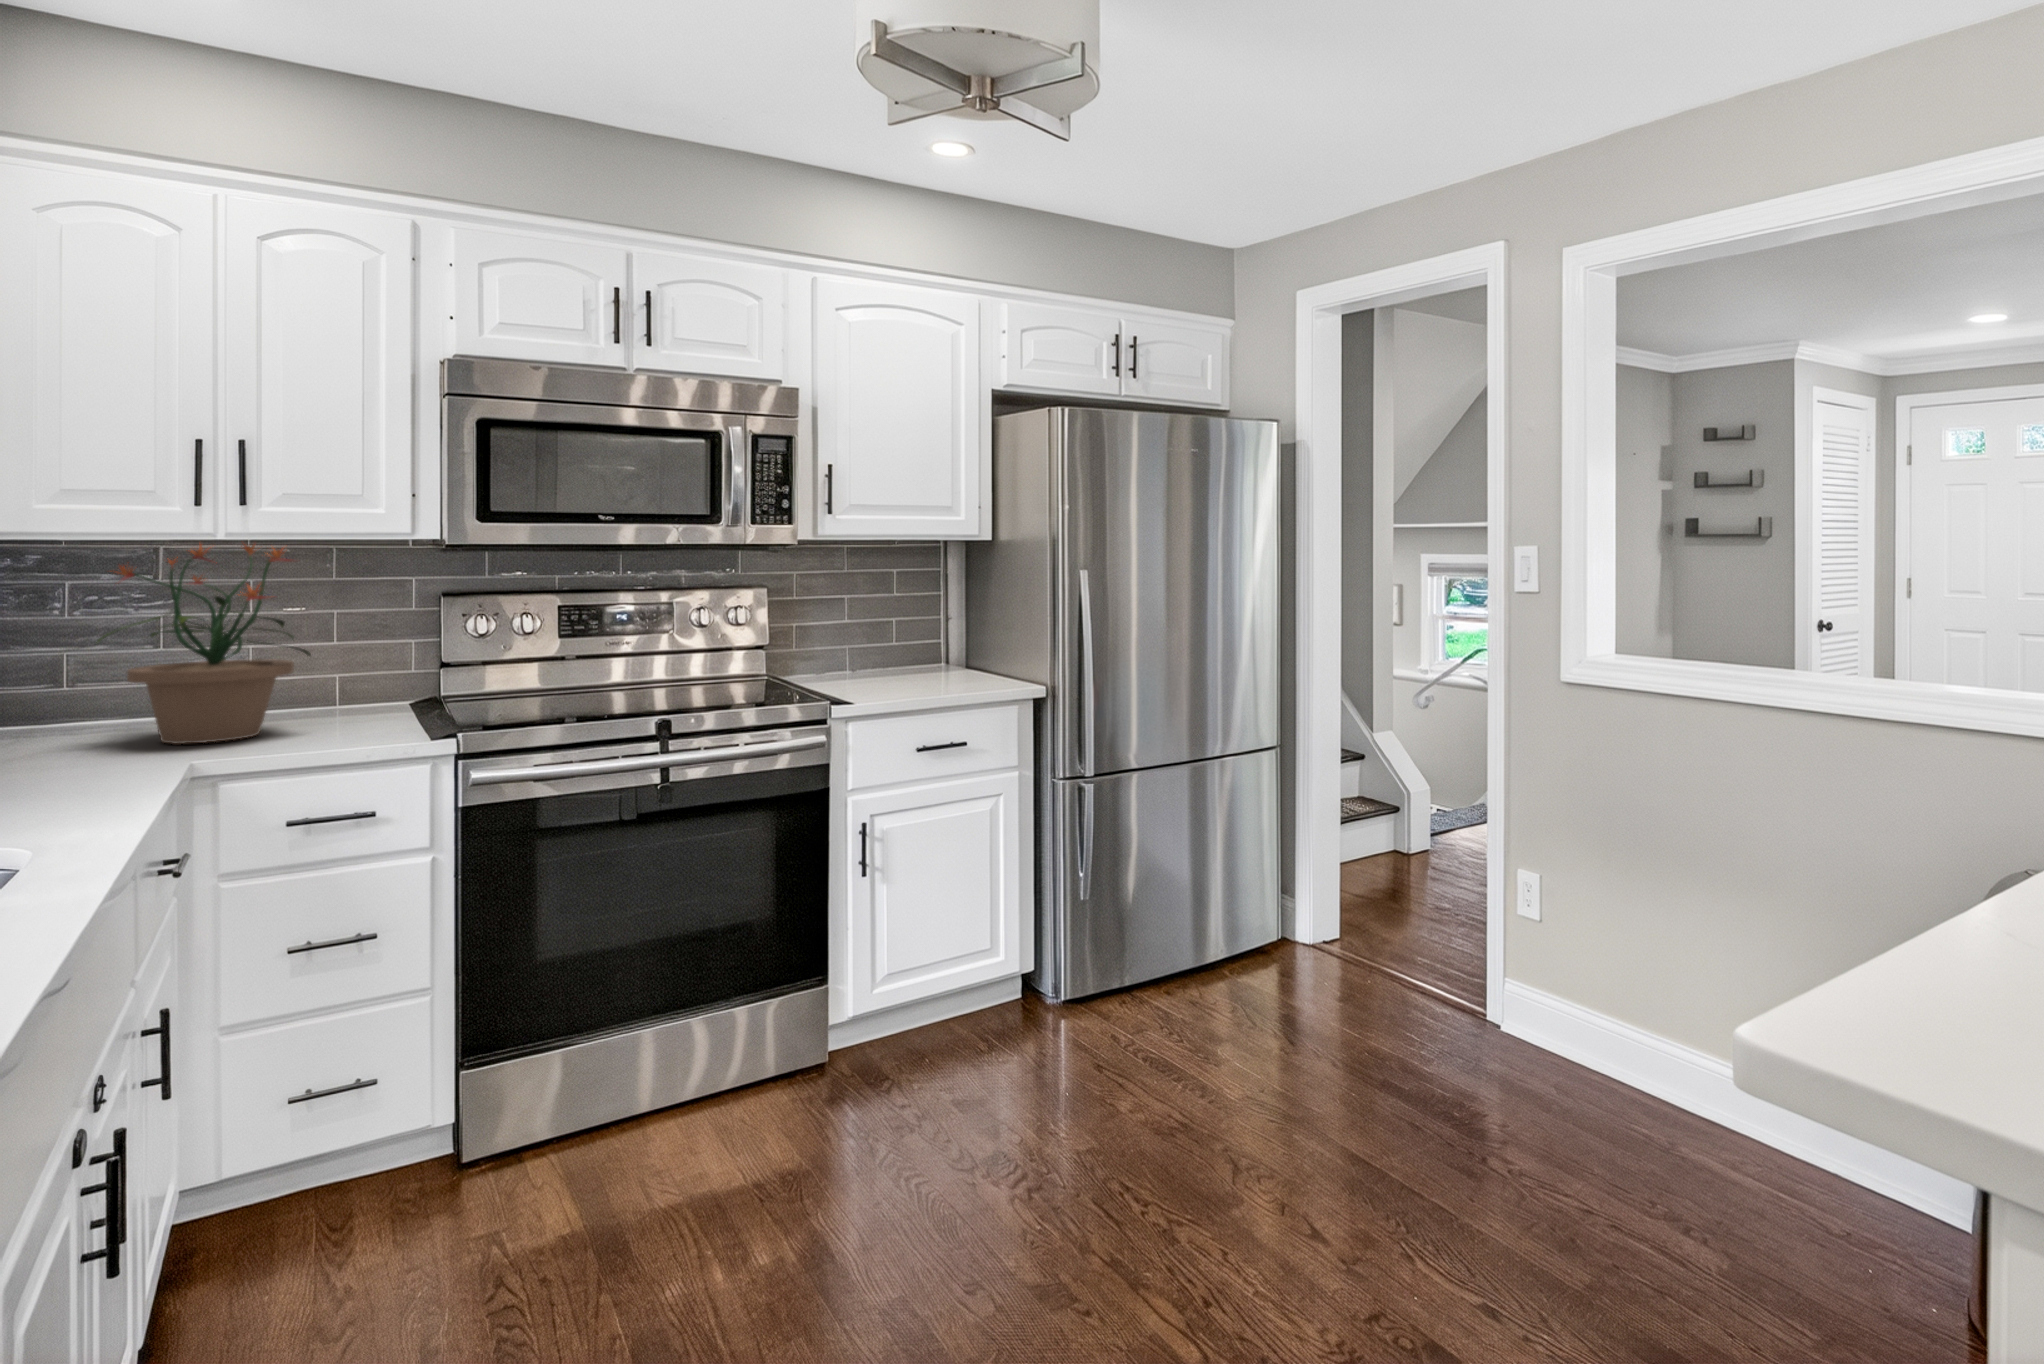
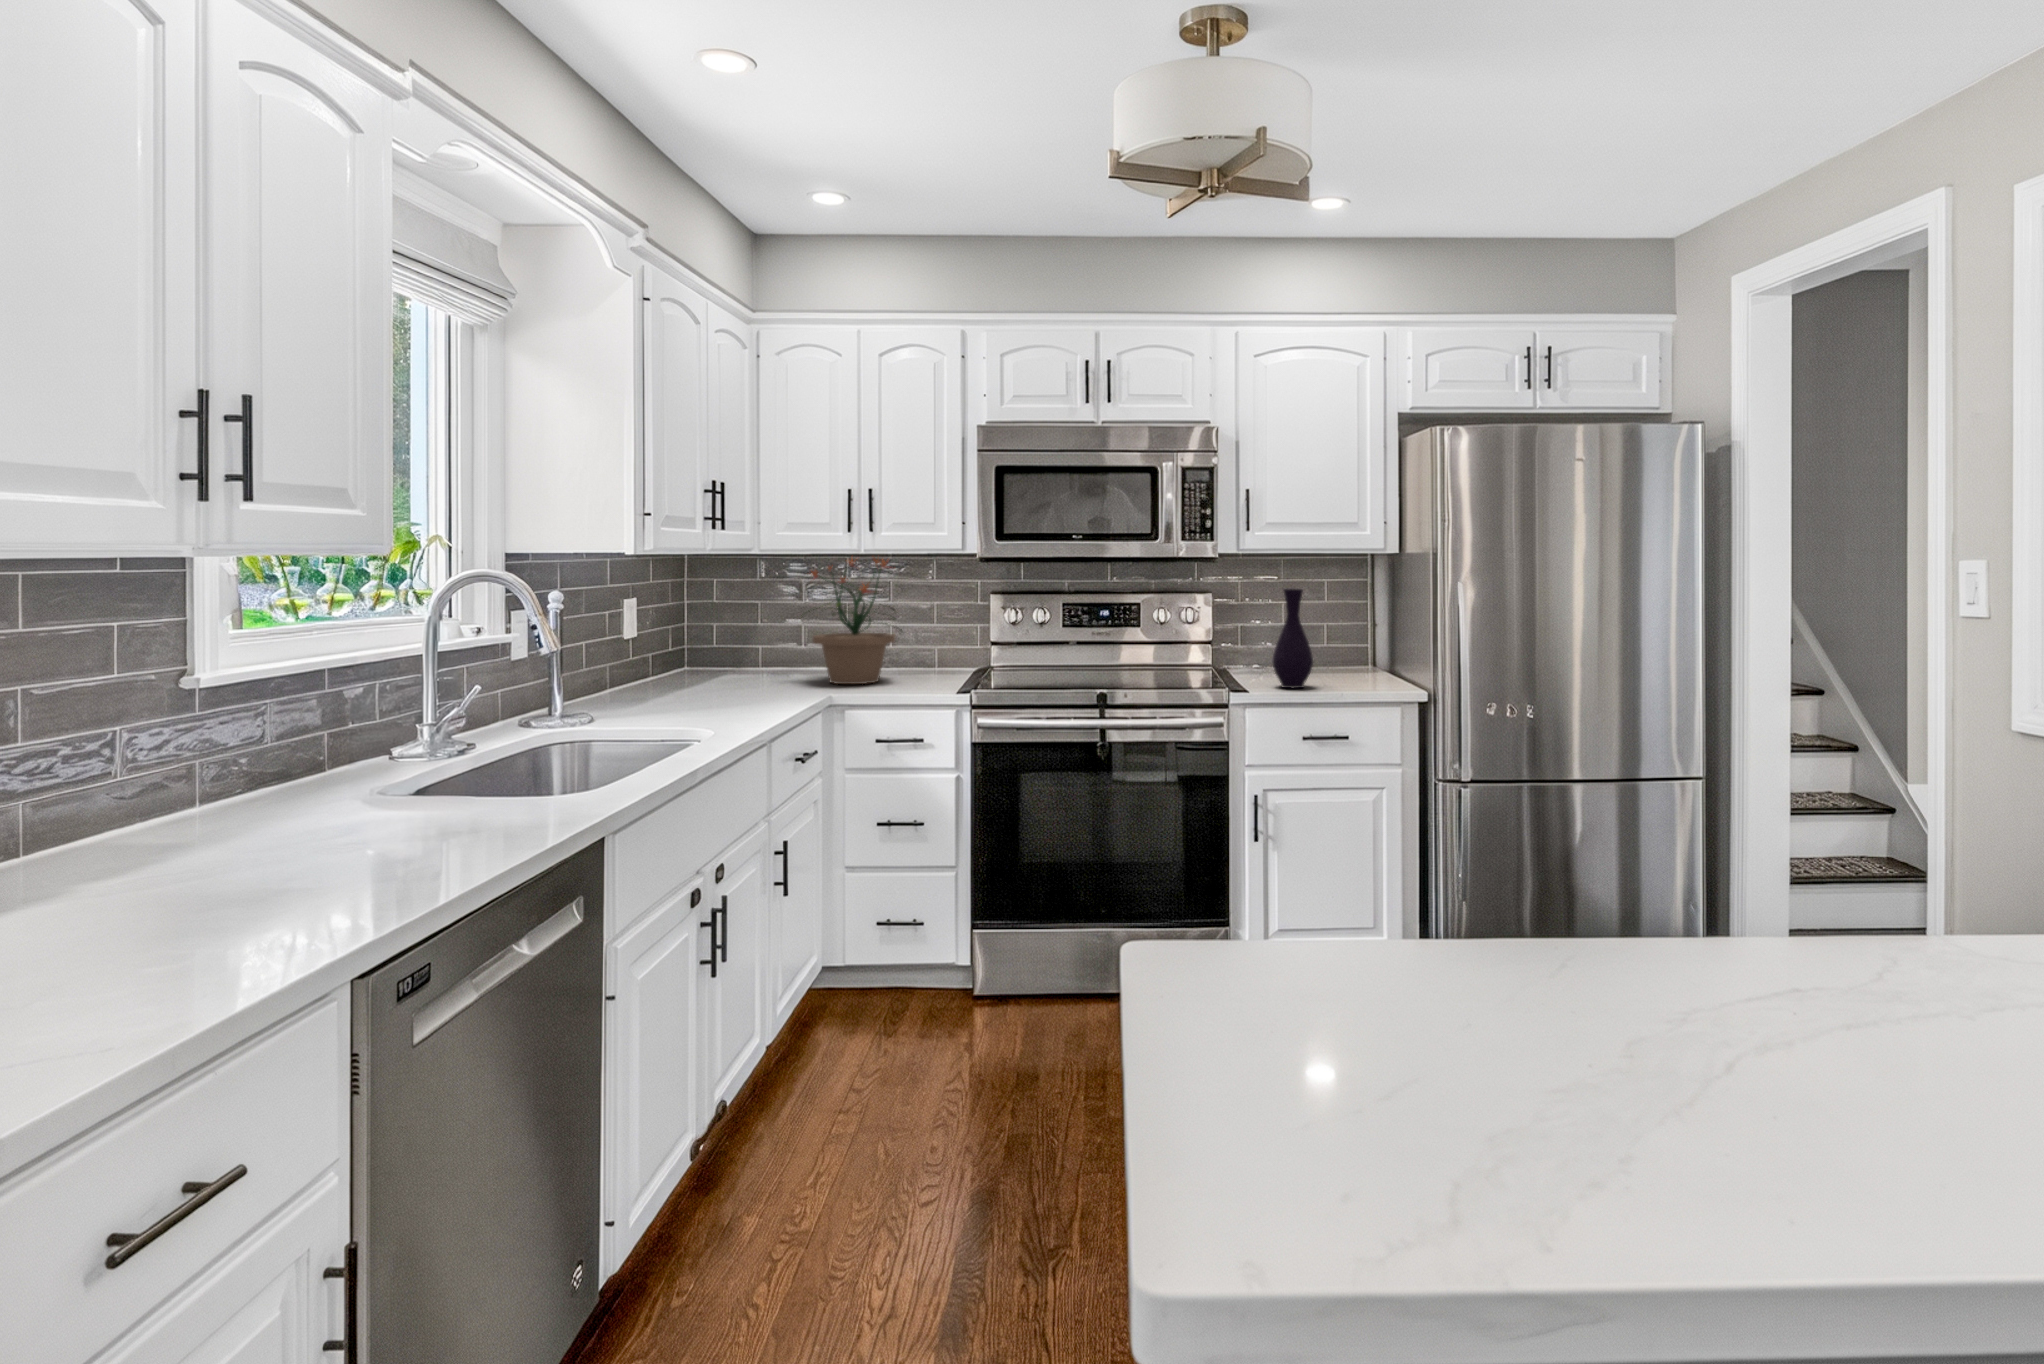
vase: none [872,580,921,695] -> present [1273,588,1313,688]

